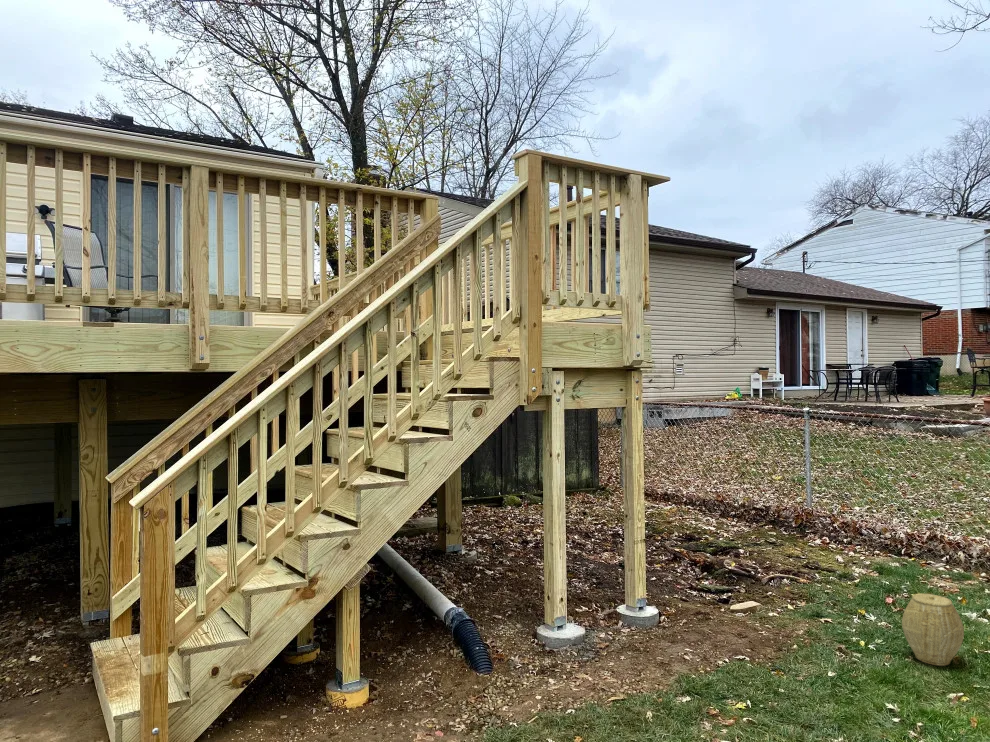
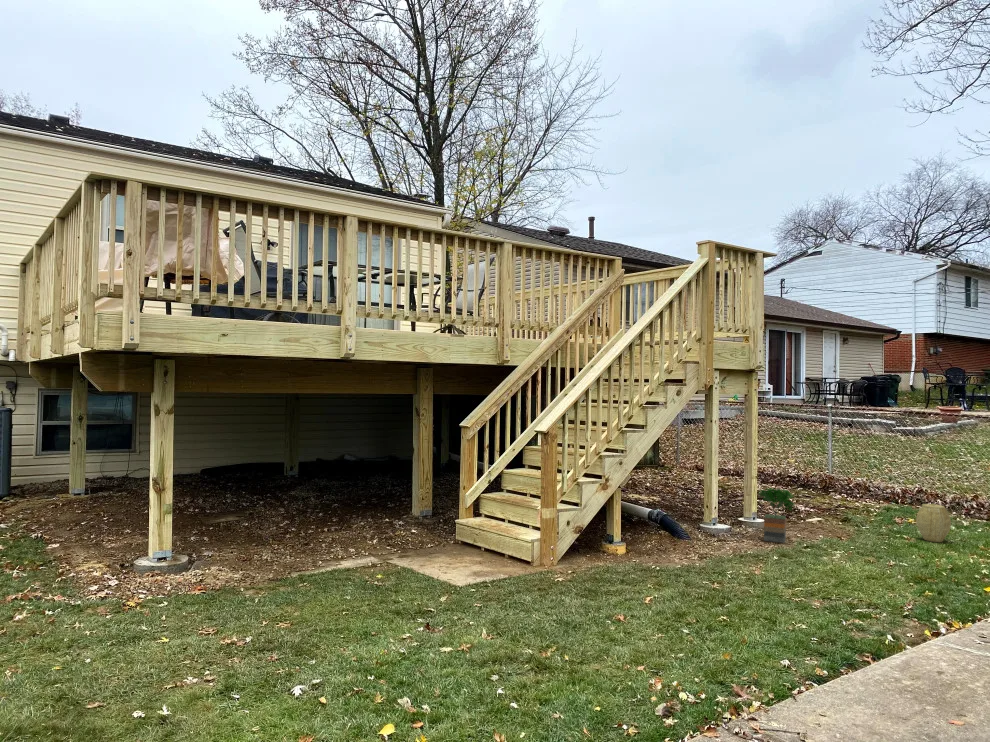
potted tree: none [621,566,680,669] -> present [759,488,795,543]

